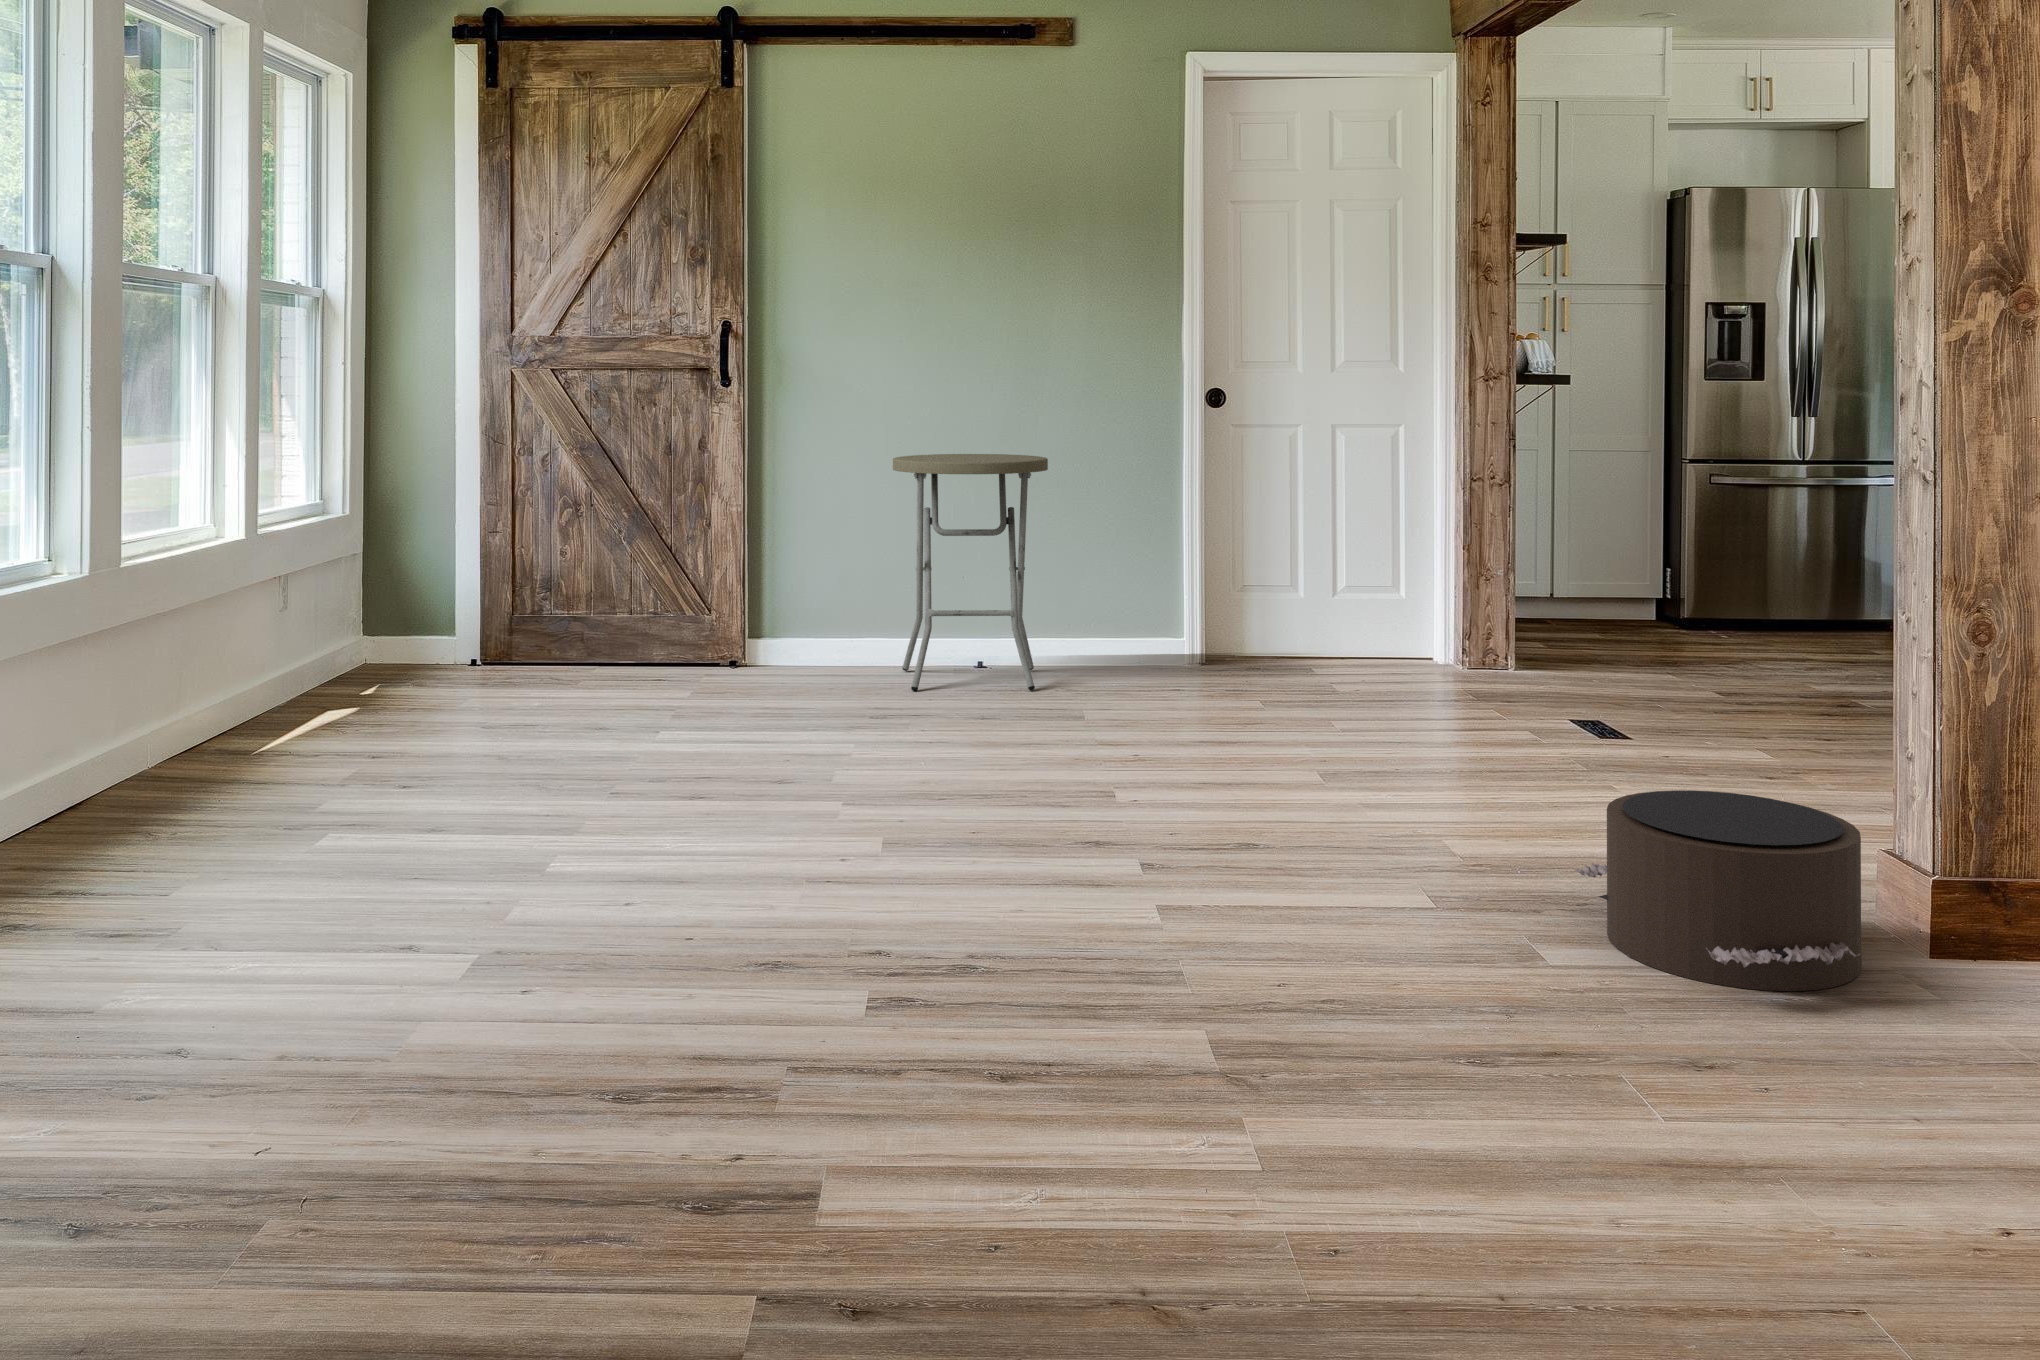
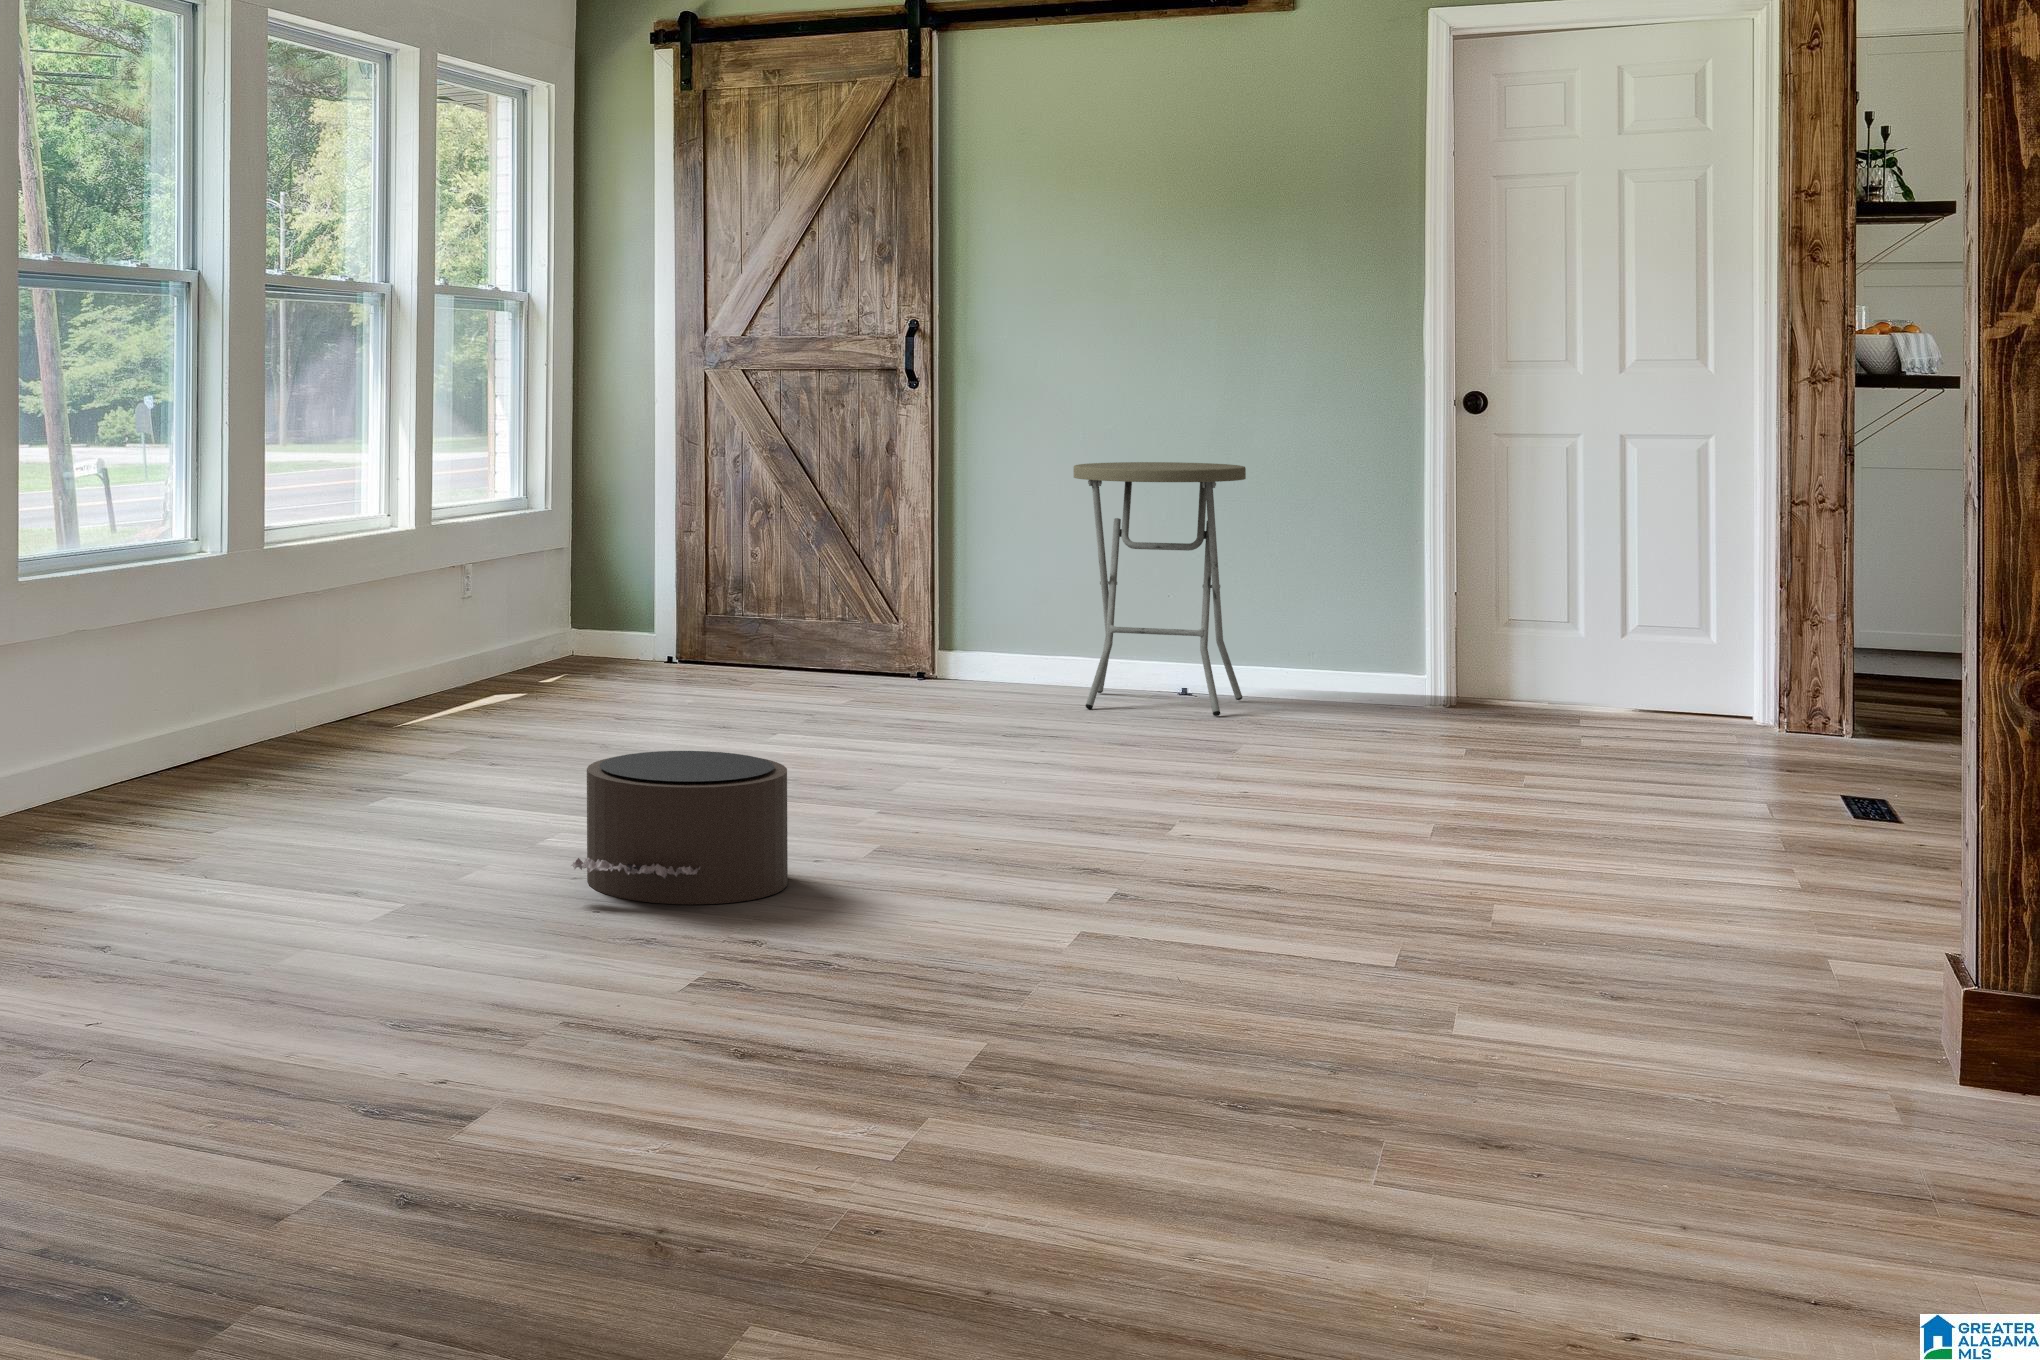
pouf: present [1576,791,1861,991] -> present [571,751,788,905]

